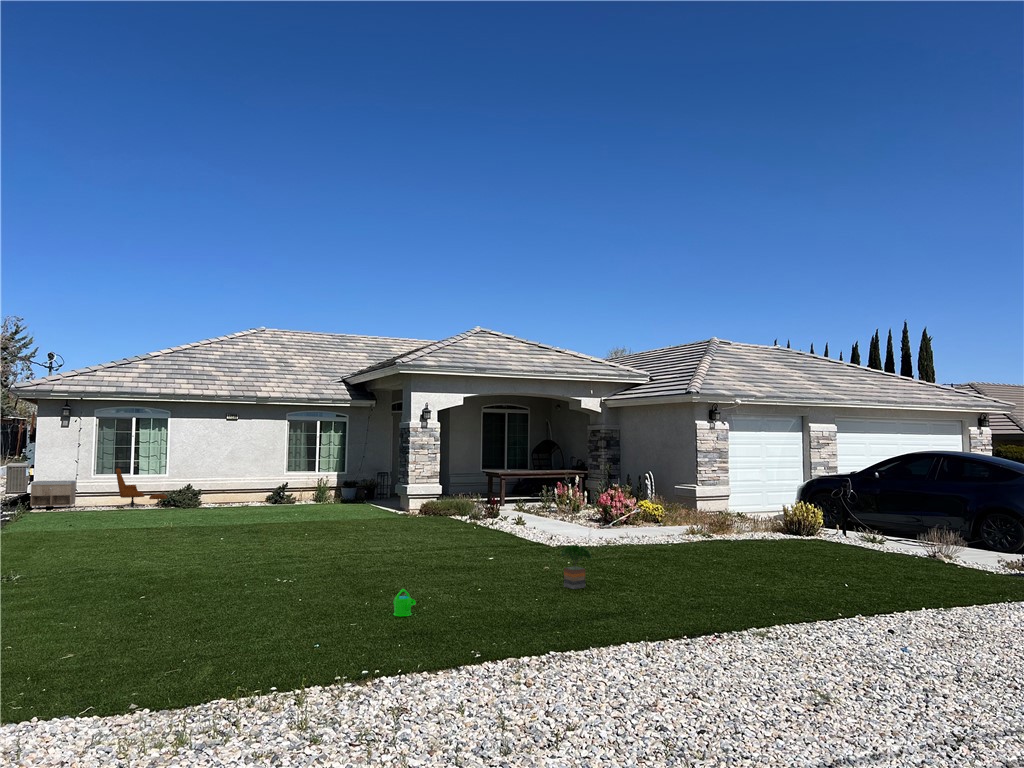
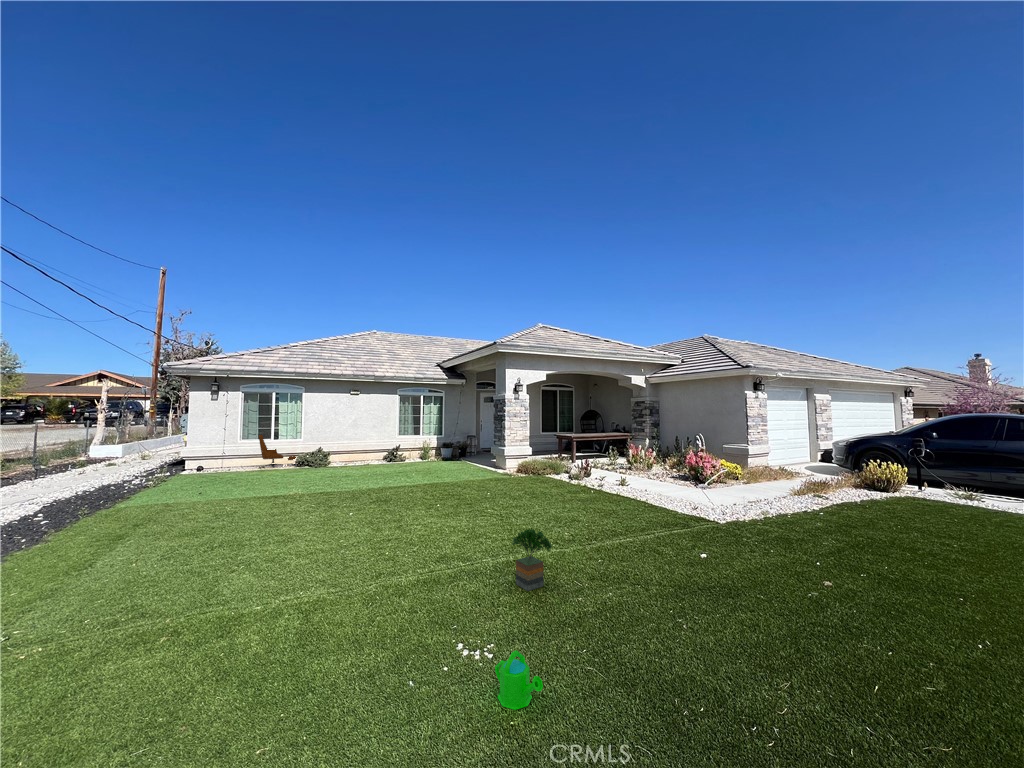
storage bench: present [30,480,76,509] -> none [183,445,224,470]
potted tree: present [561,545,591,589] -> present [512,529,552,591]
watering can: present [393,589,416,617] -> present [495,650,543,710]

